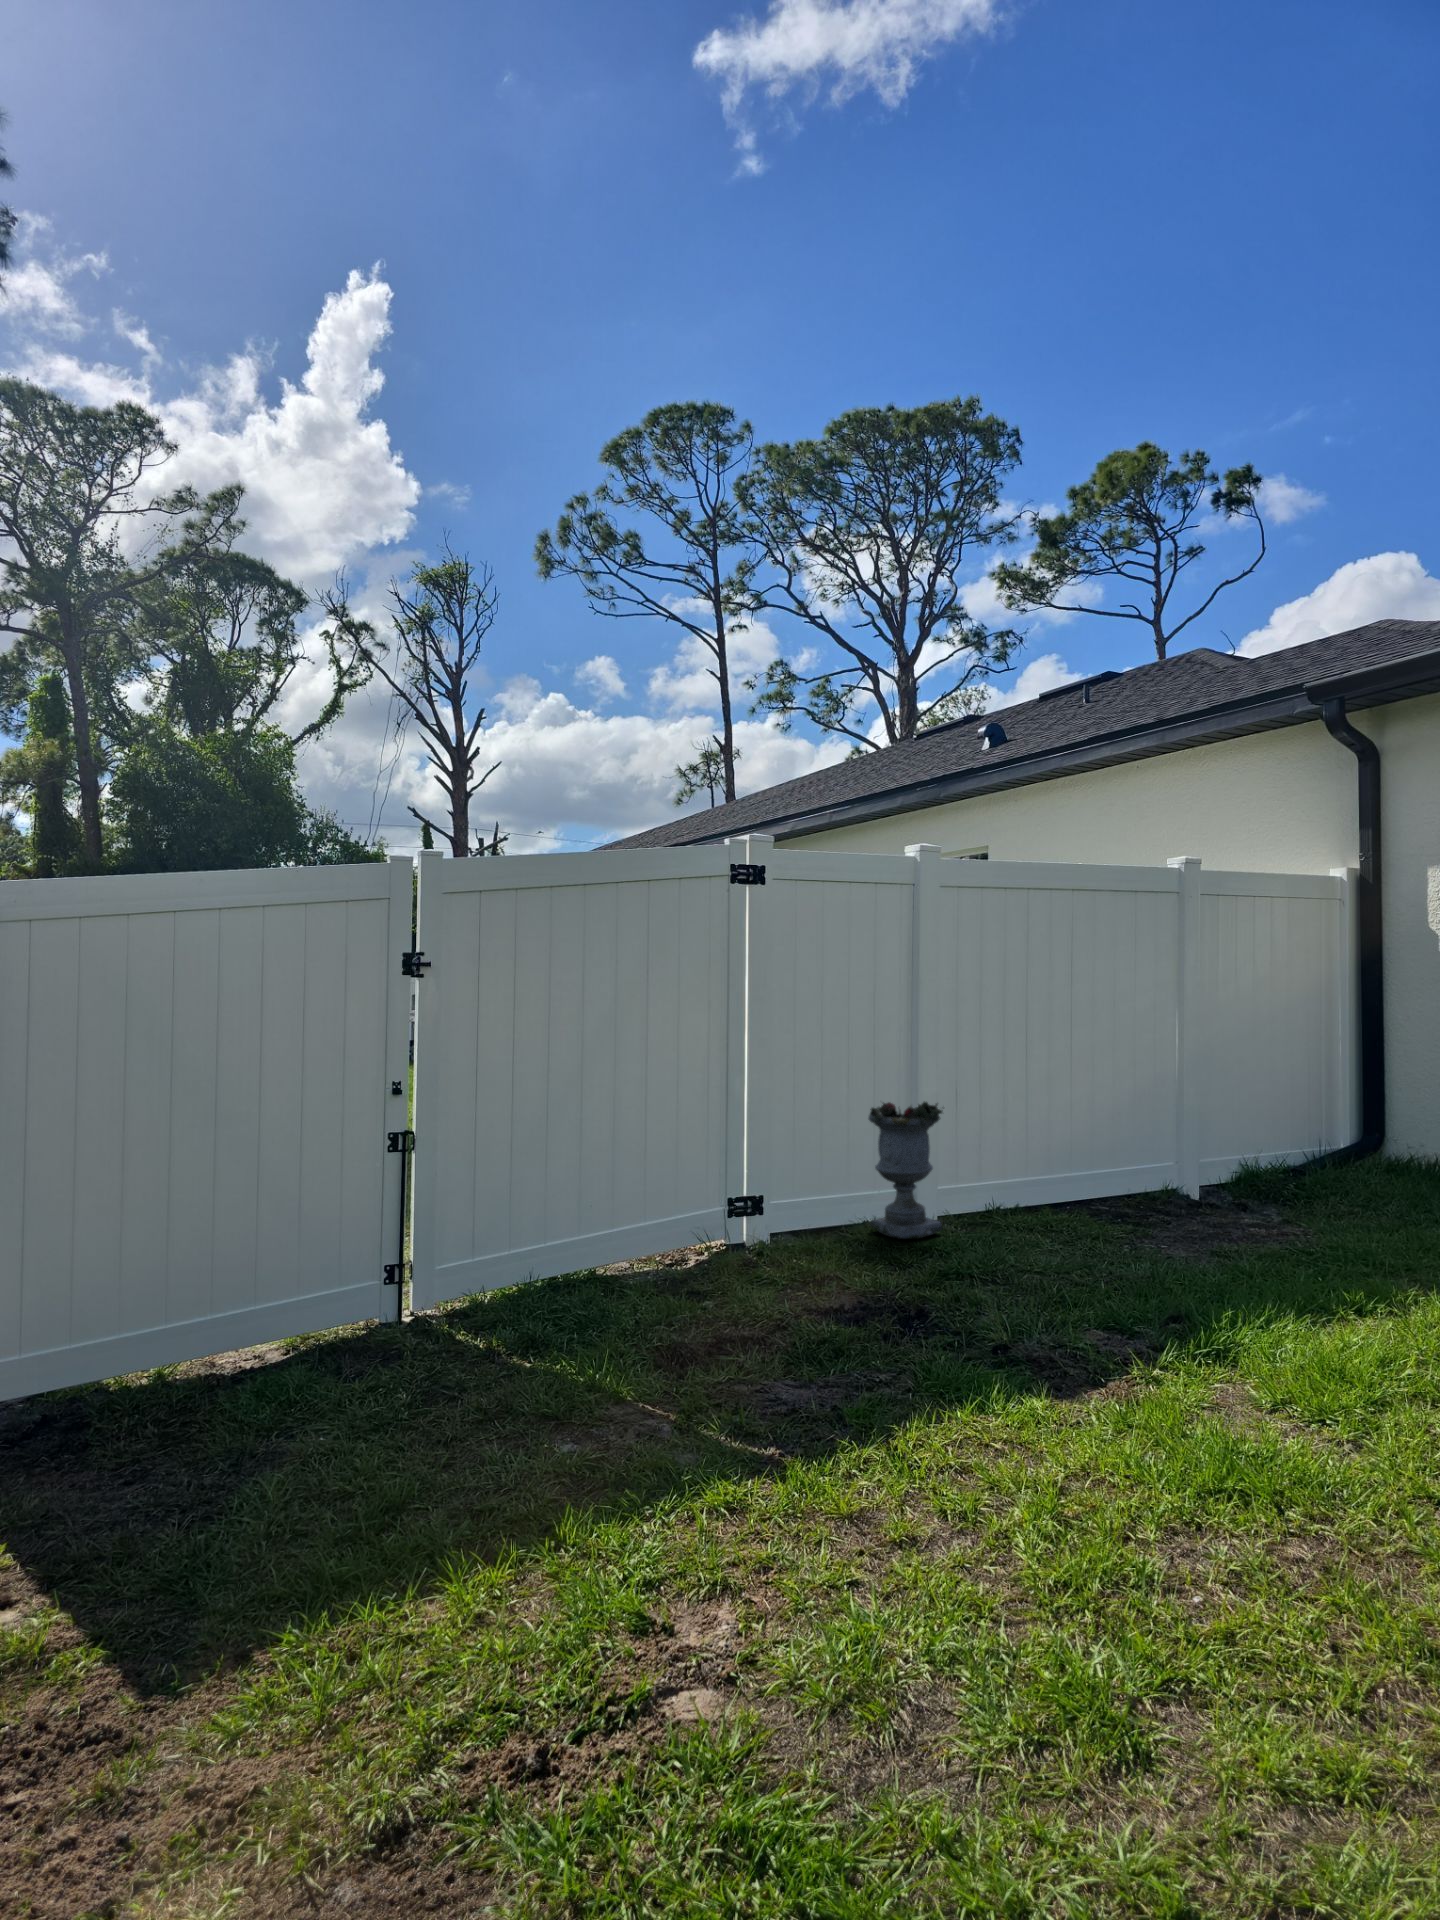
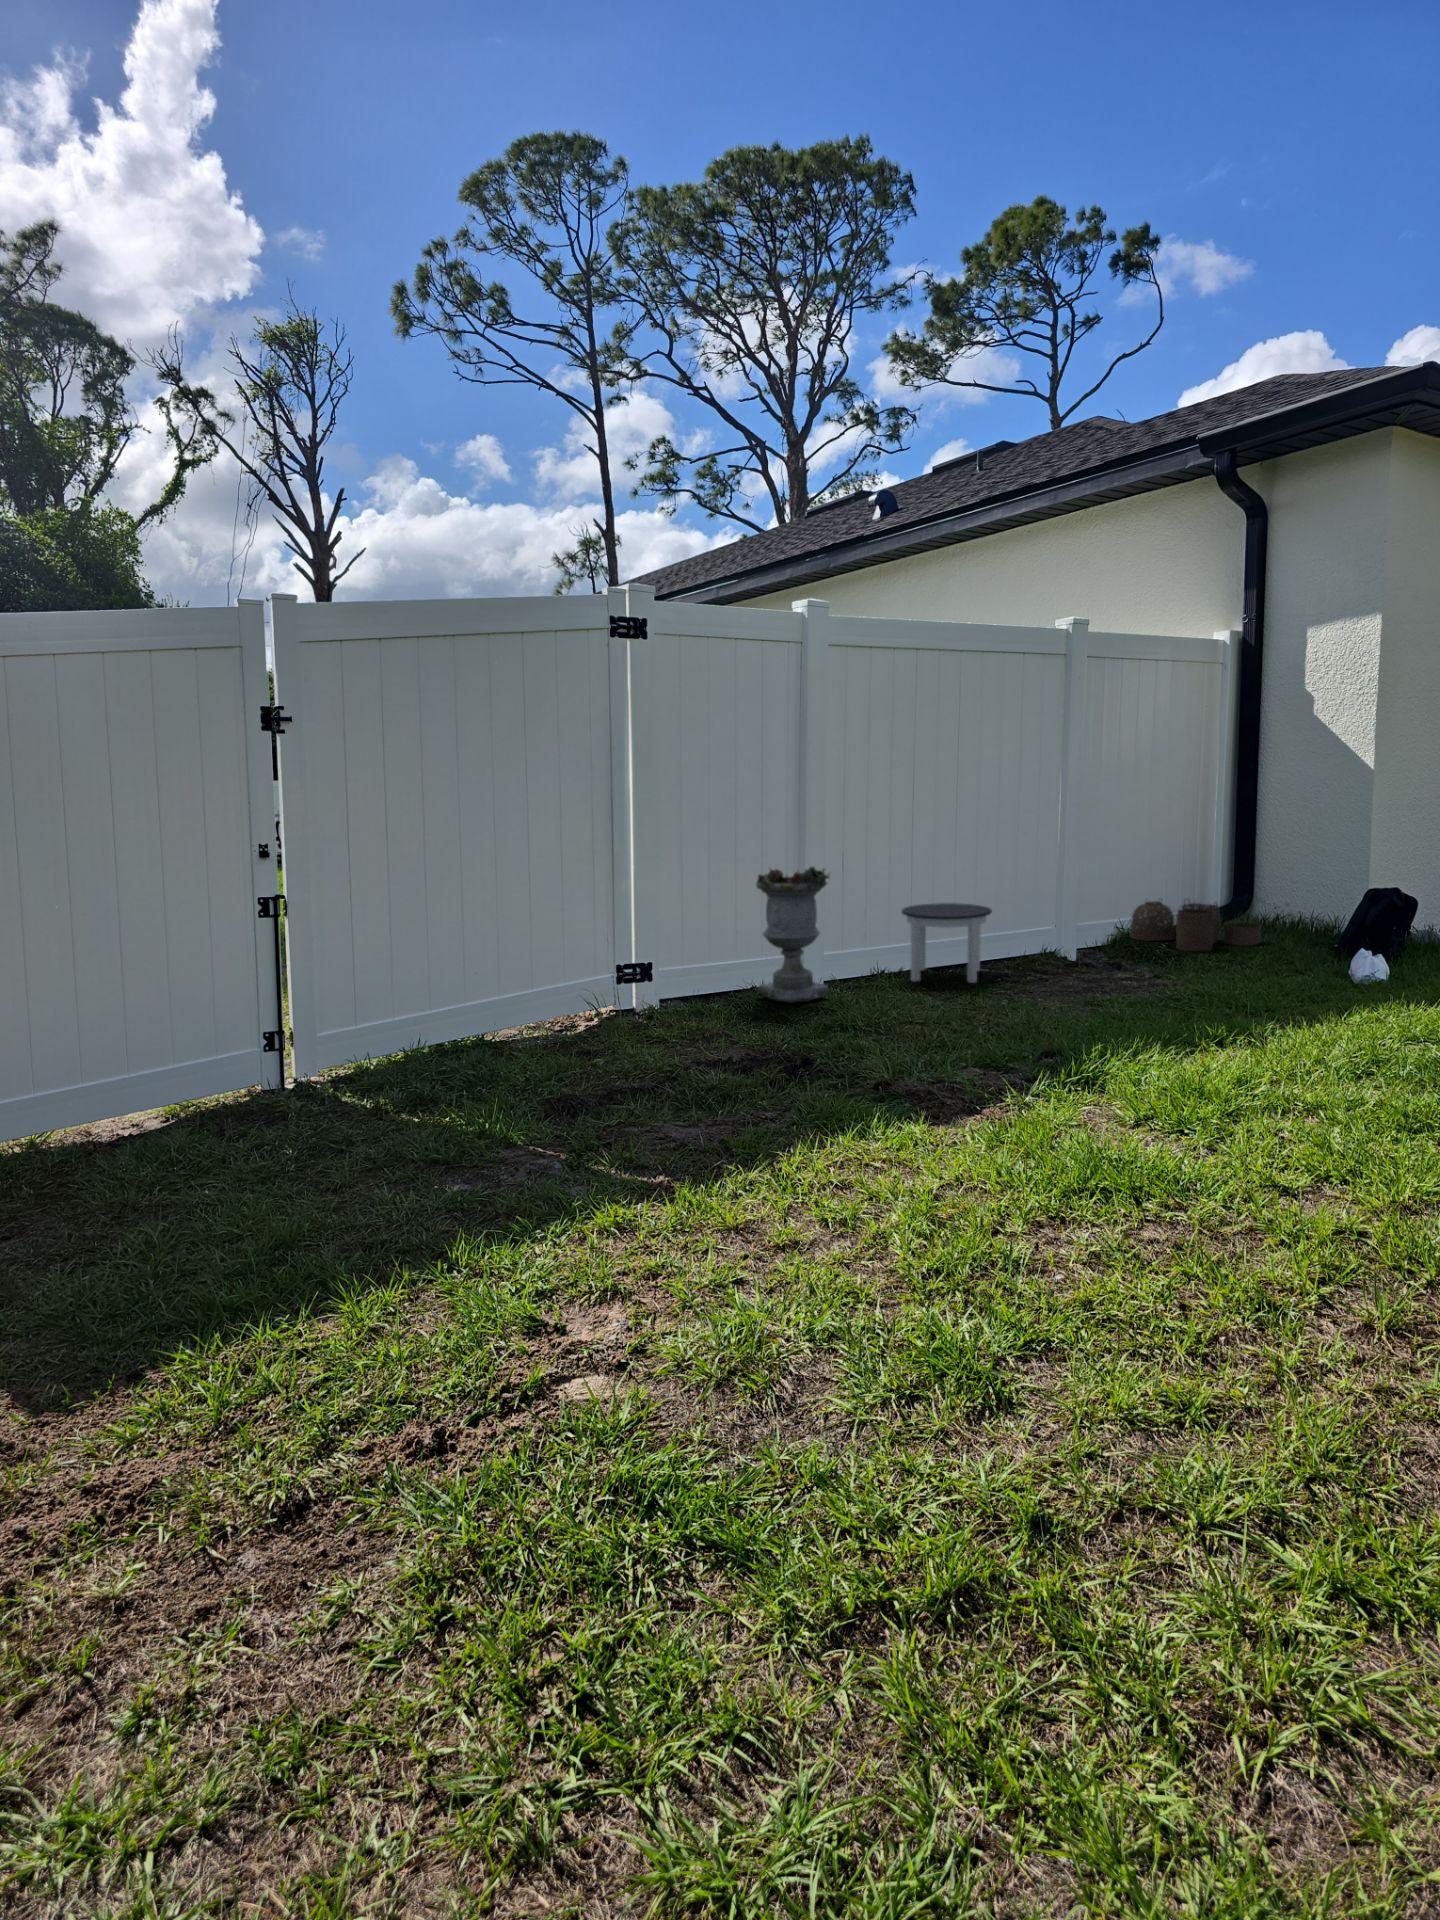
woven basket: none [1256,1133,1399,1193] -> present [1131,899,1262,951]
round table: none [1016,1137,1110,1222] -> present [902,903,992,983]

